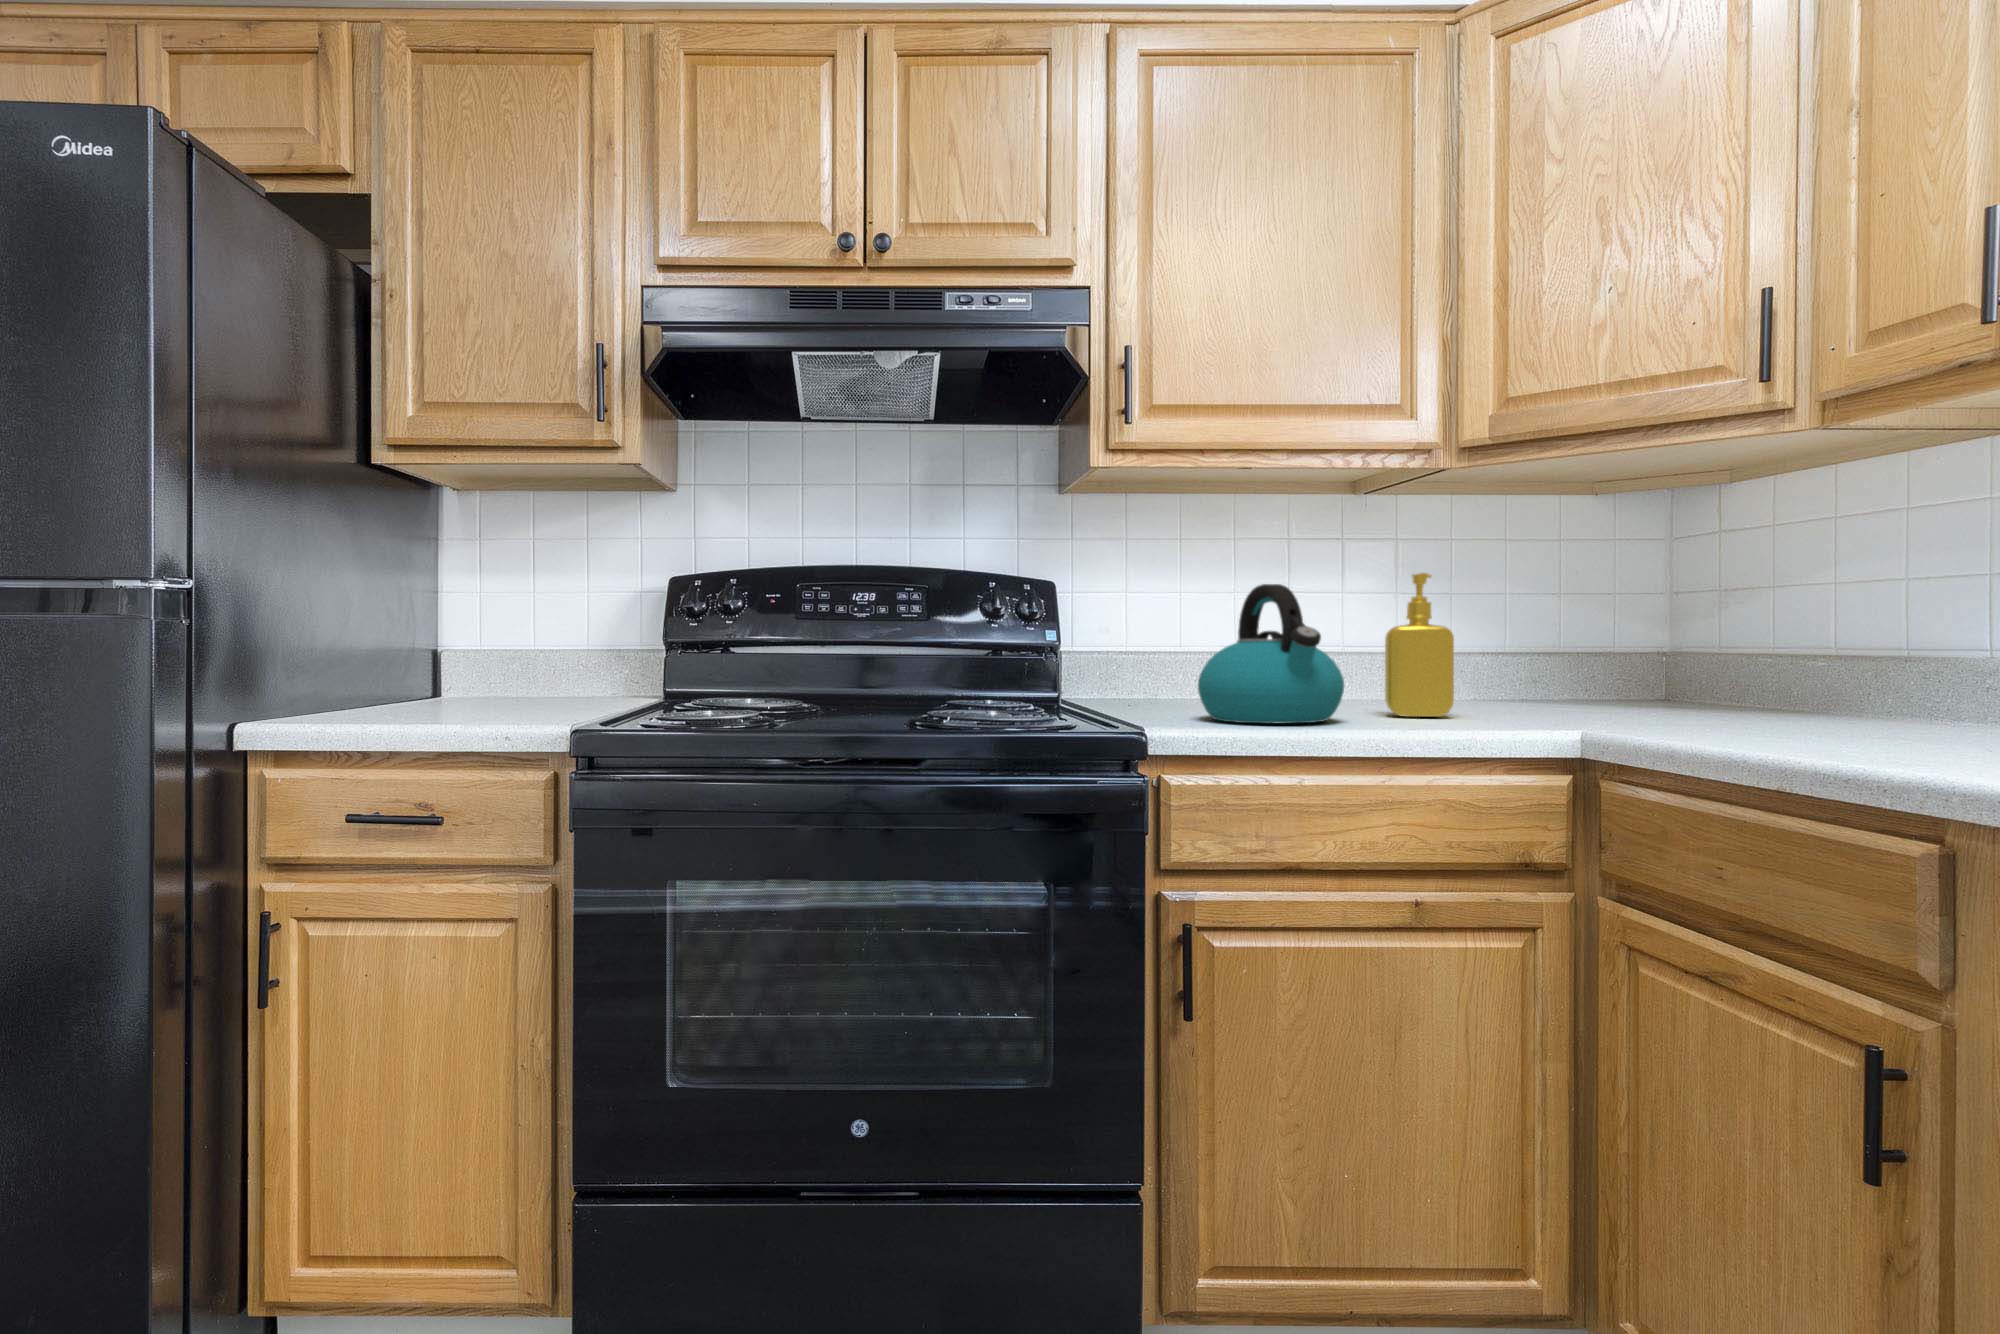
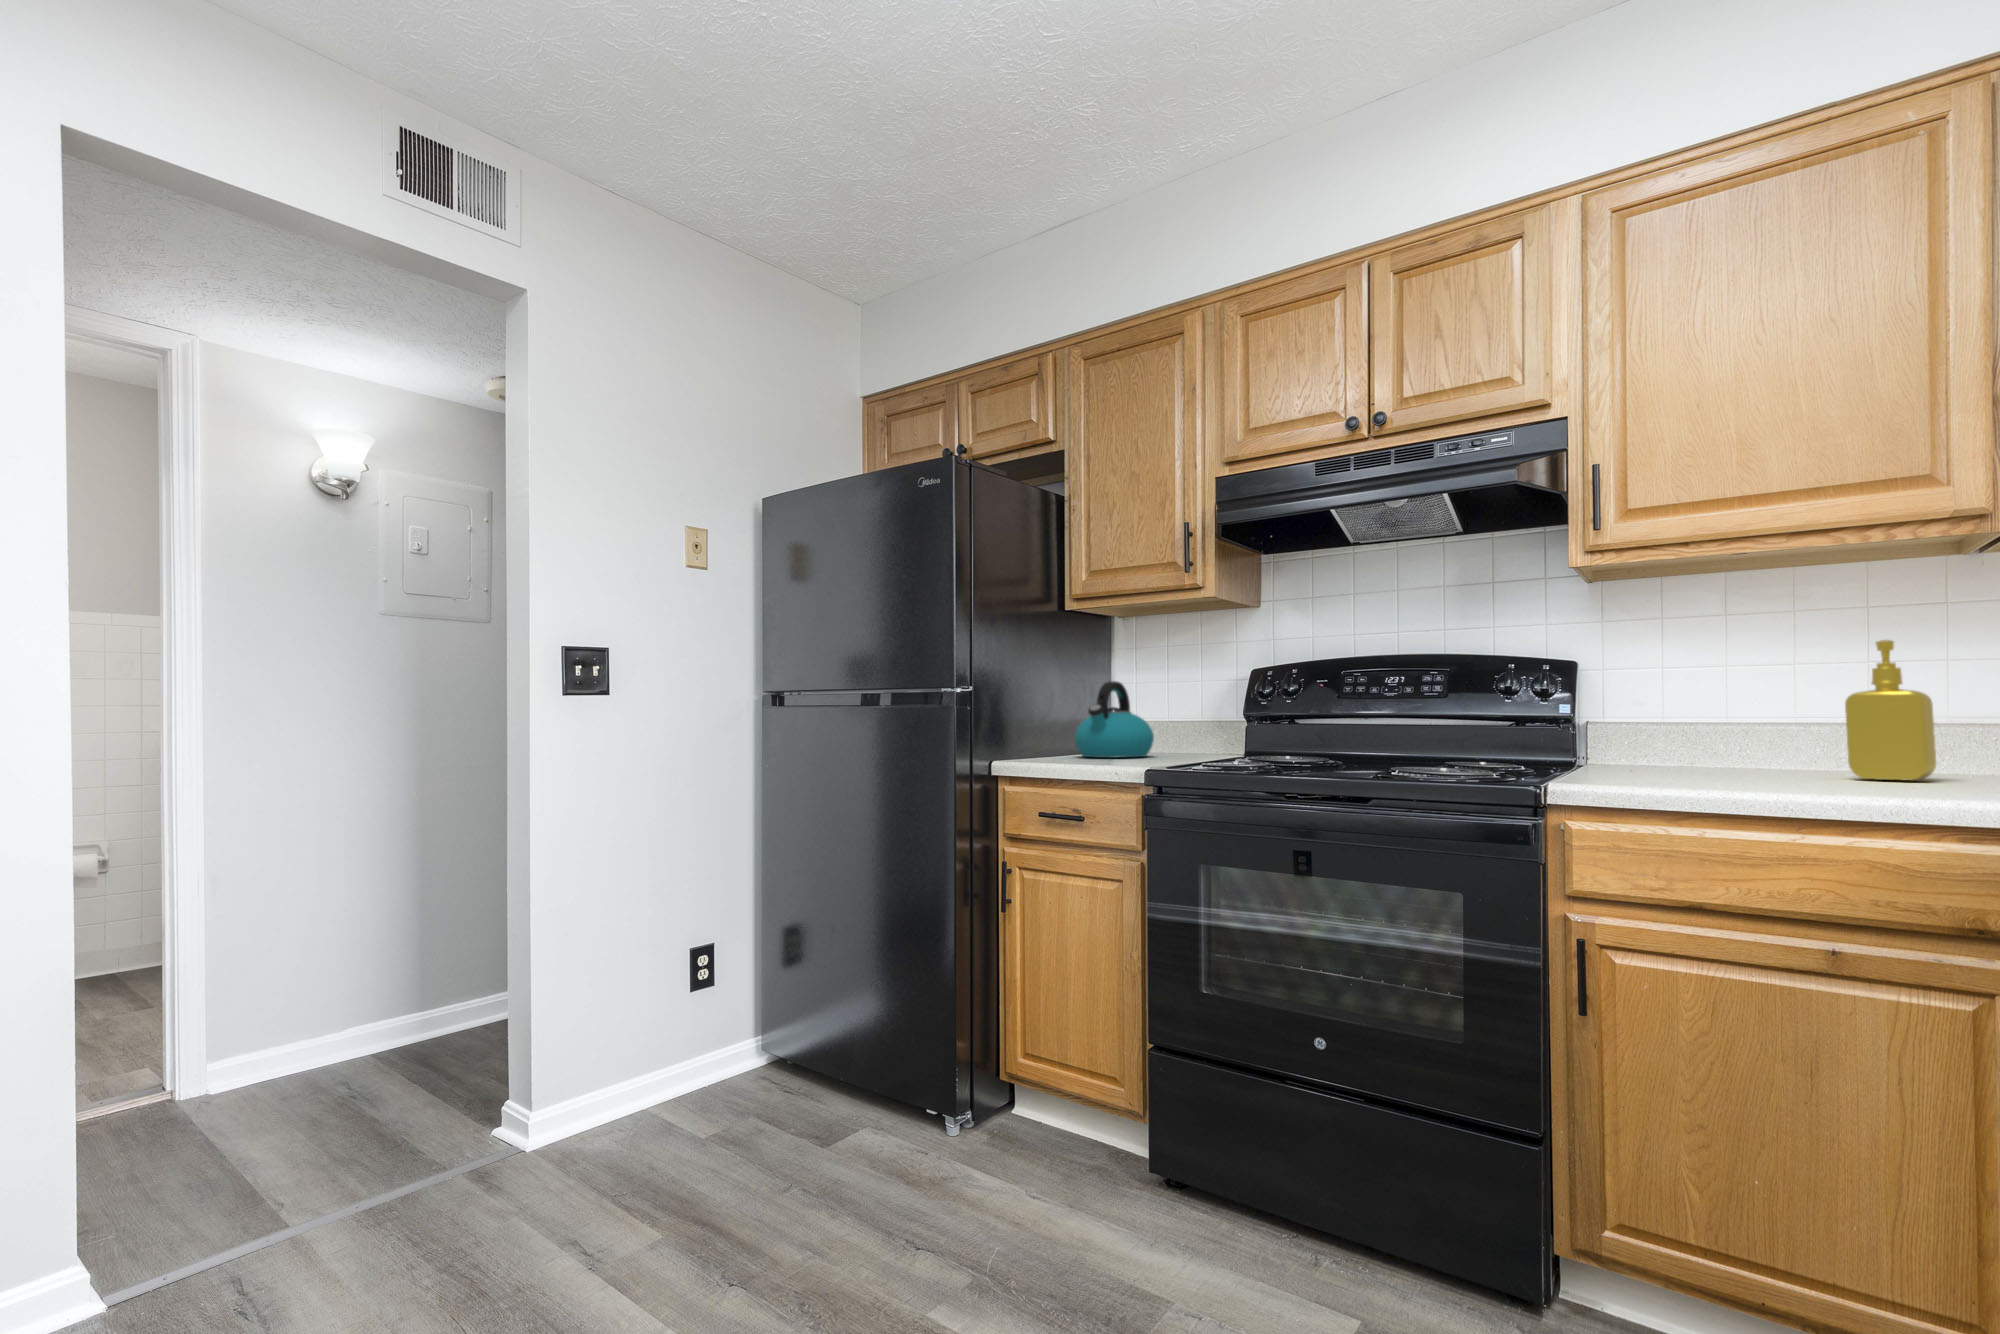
kettle: present [1198,584,1344,723] -> present [1075,681,1154,758]

